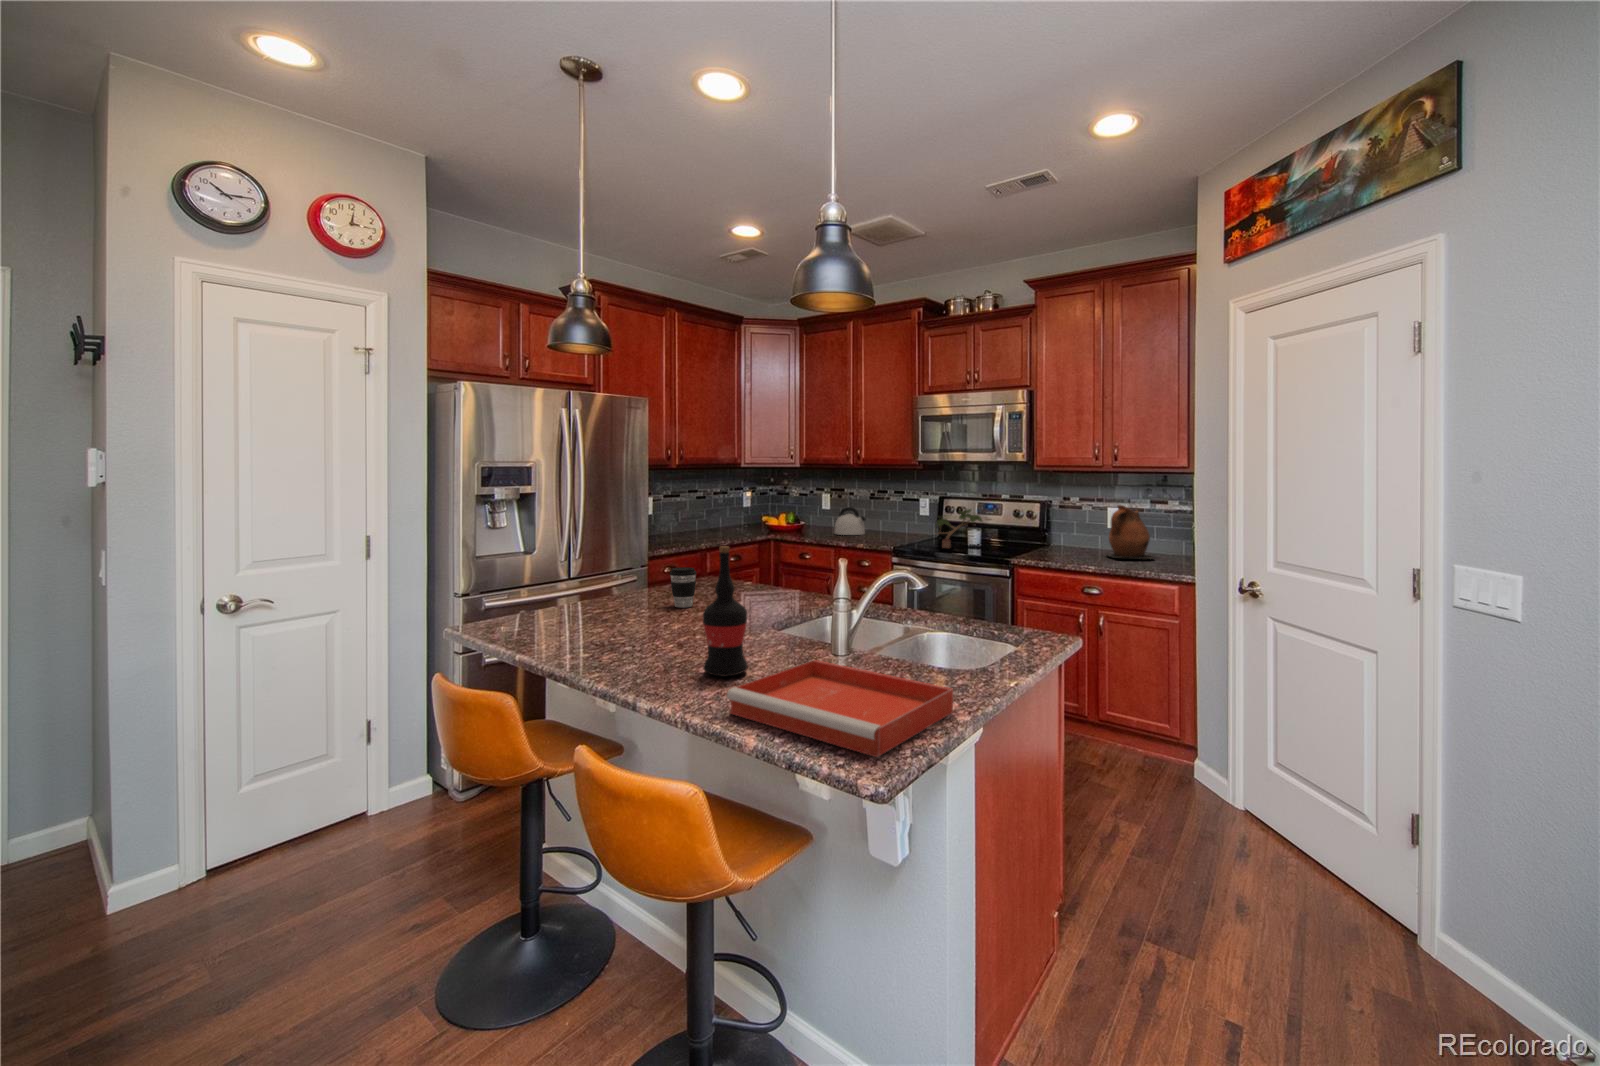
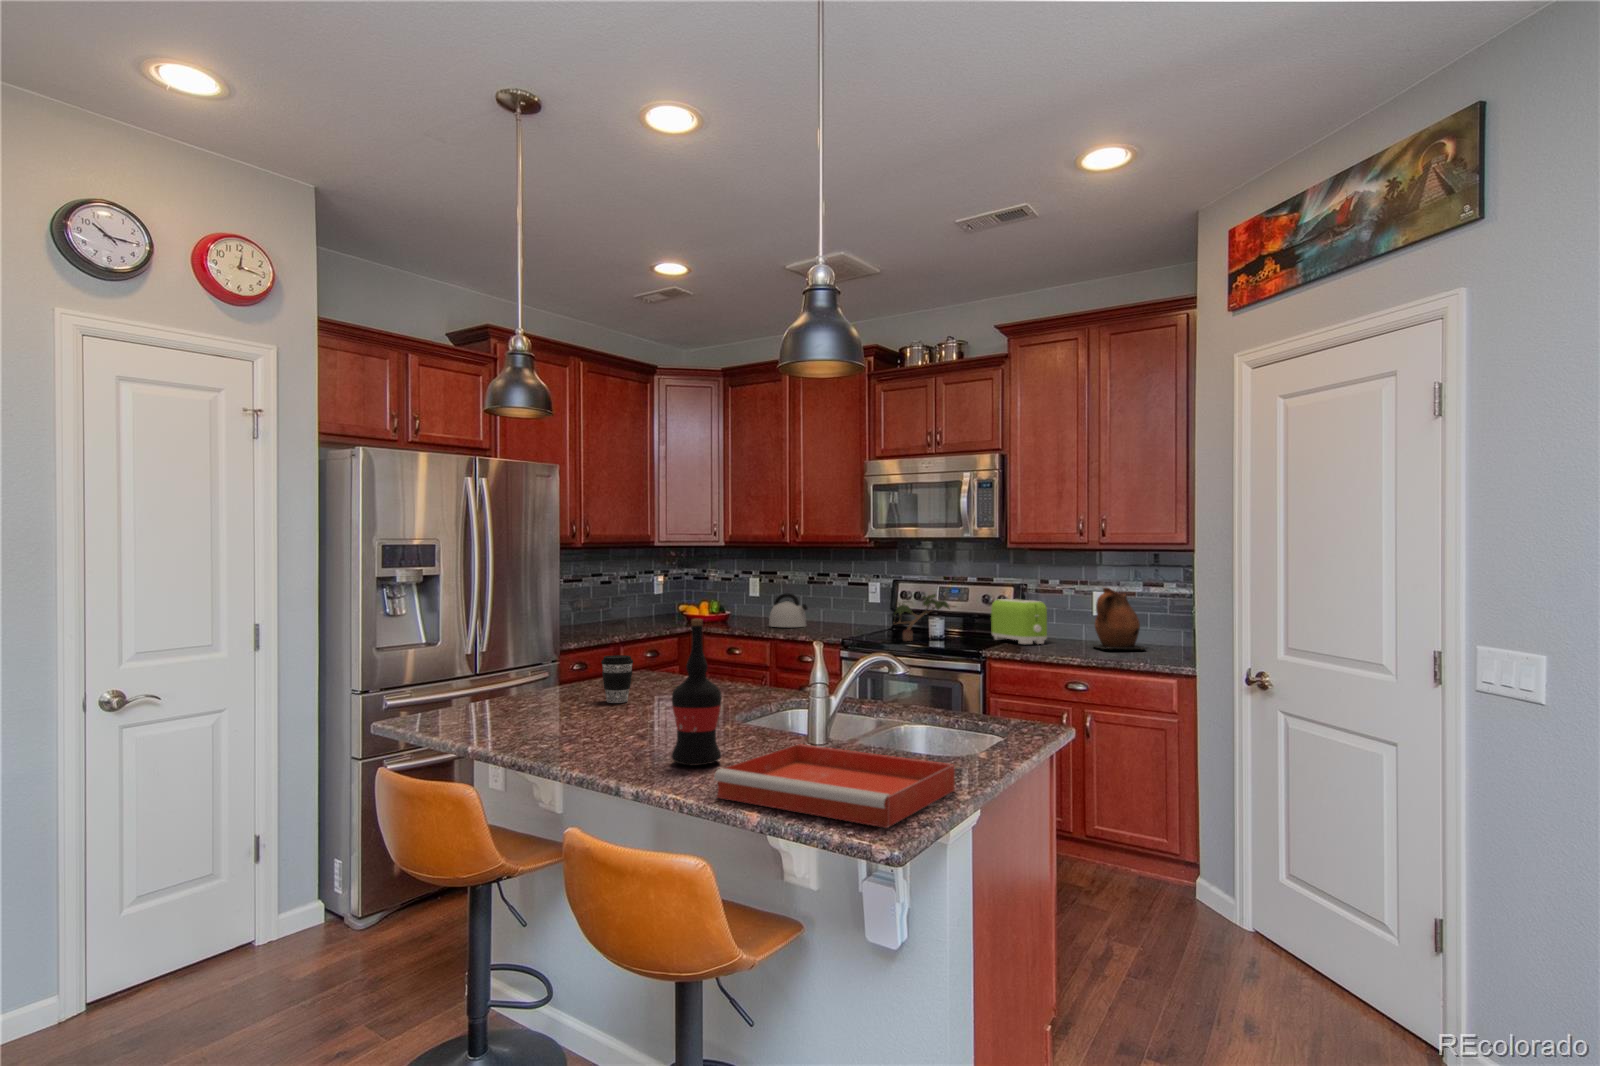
toaster: none [1018,514,1067,553] -> present [991,599,1047,644]

